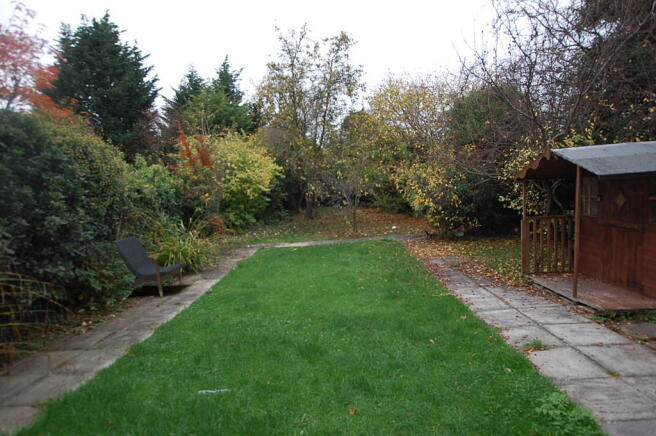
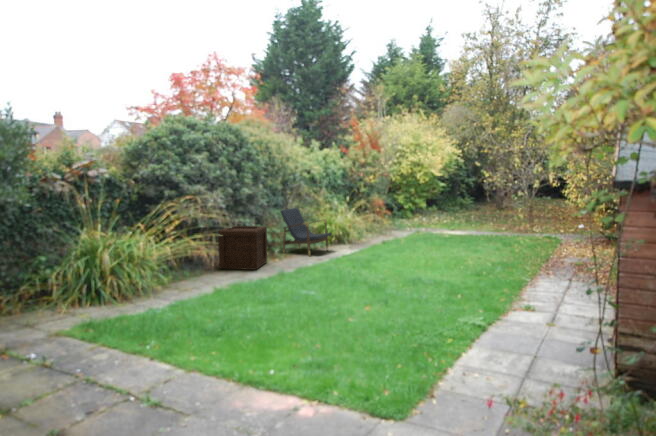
wooden crate: none [12,268,103,347] -> present [218,226,267,270]

